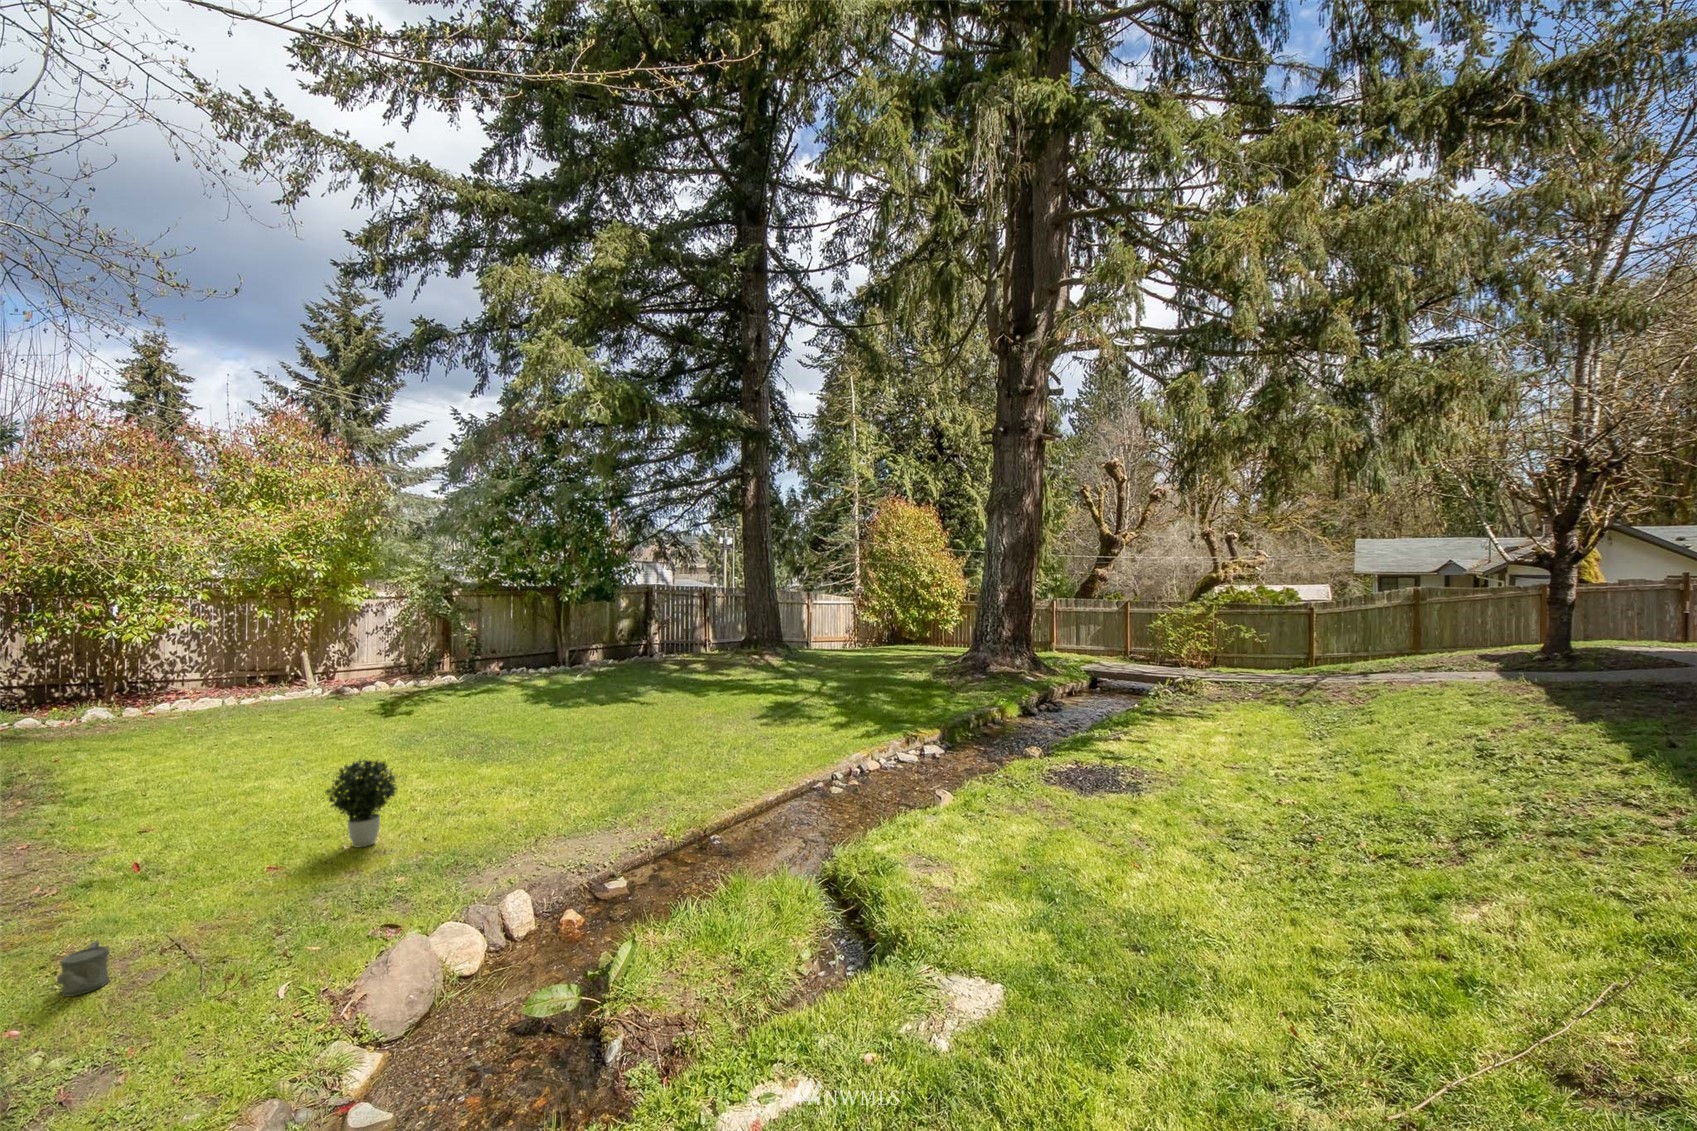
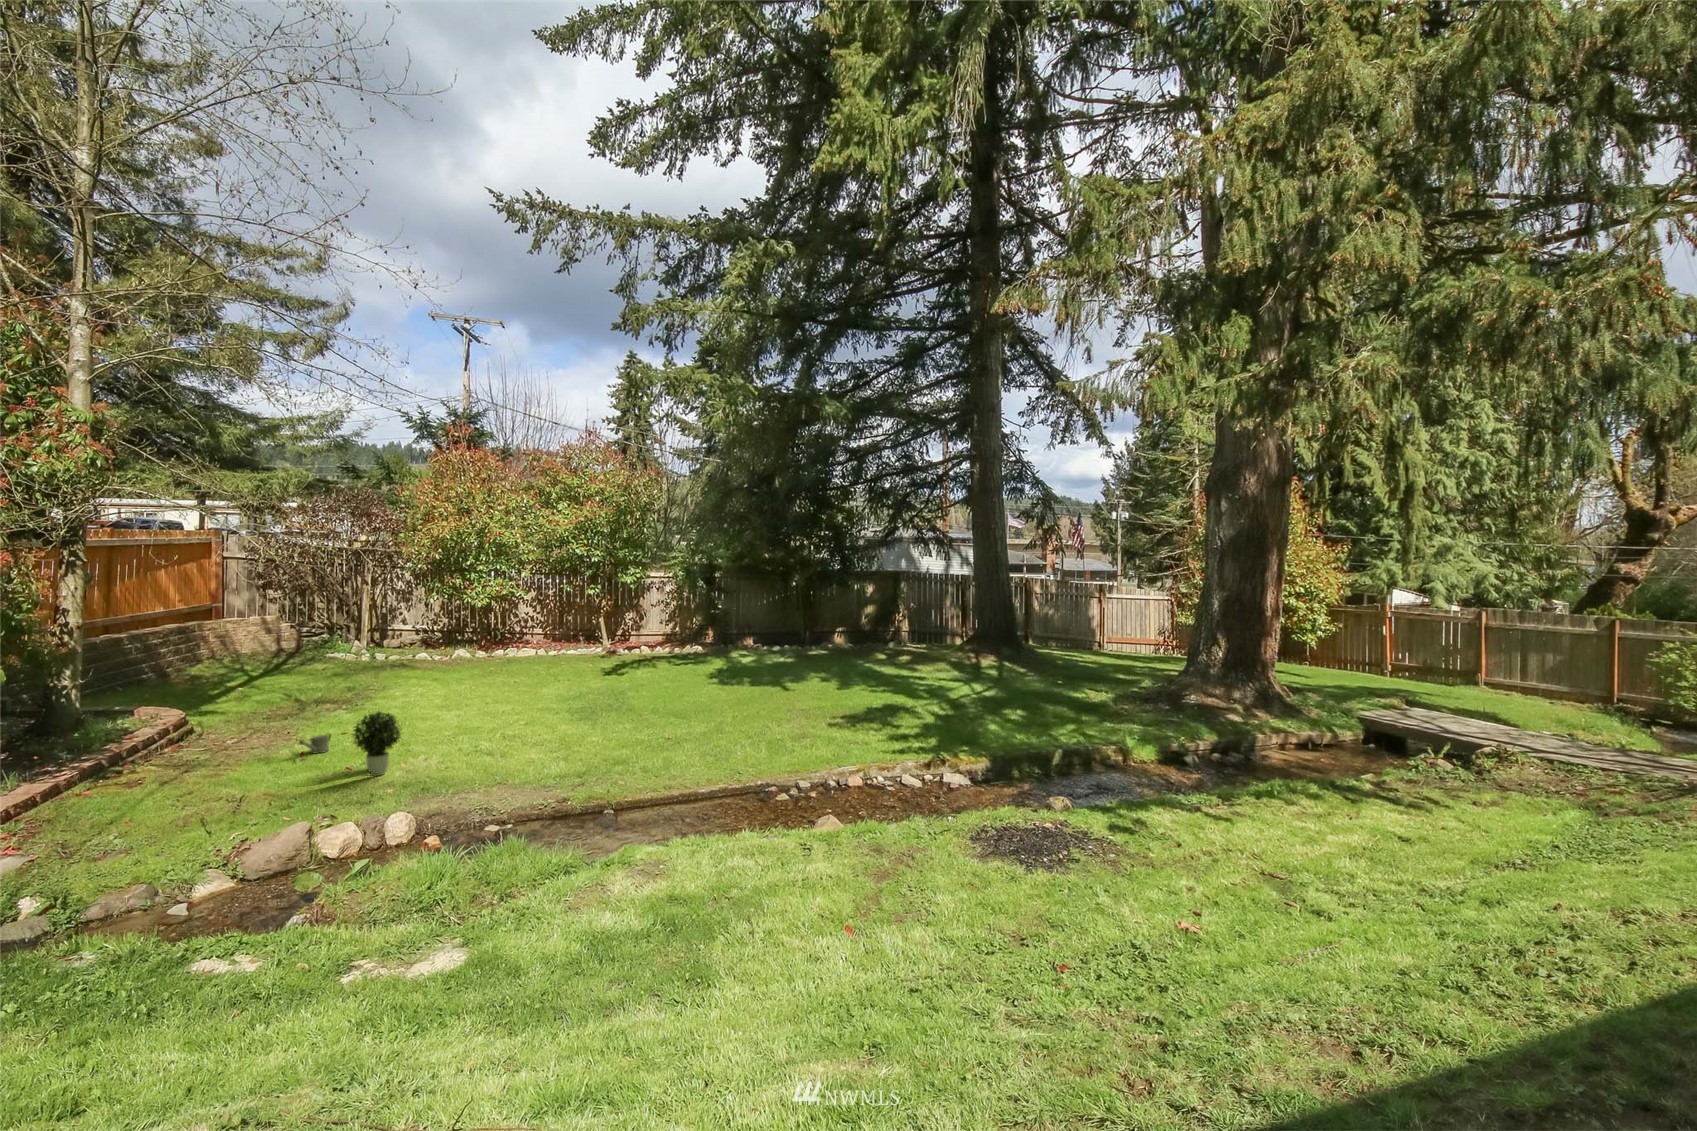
watering can: present [57,941,110,997] -> present [299,734,331,754]

